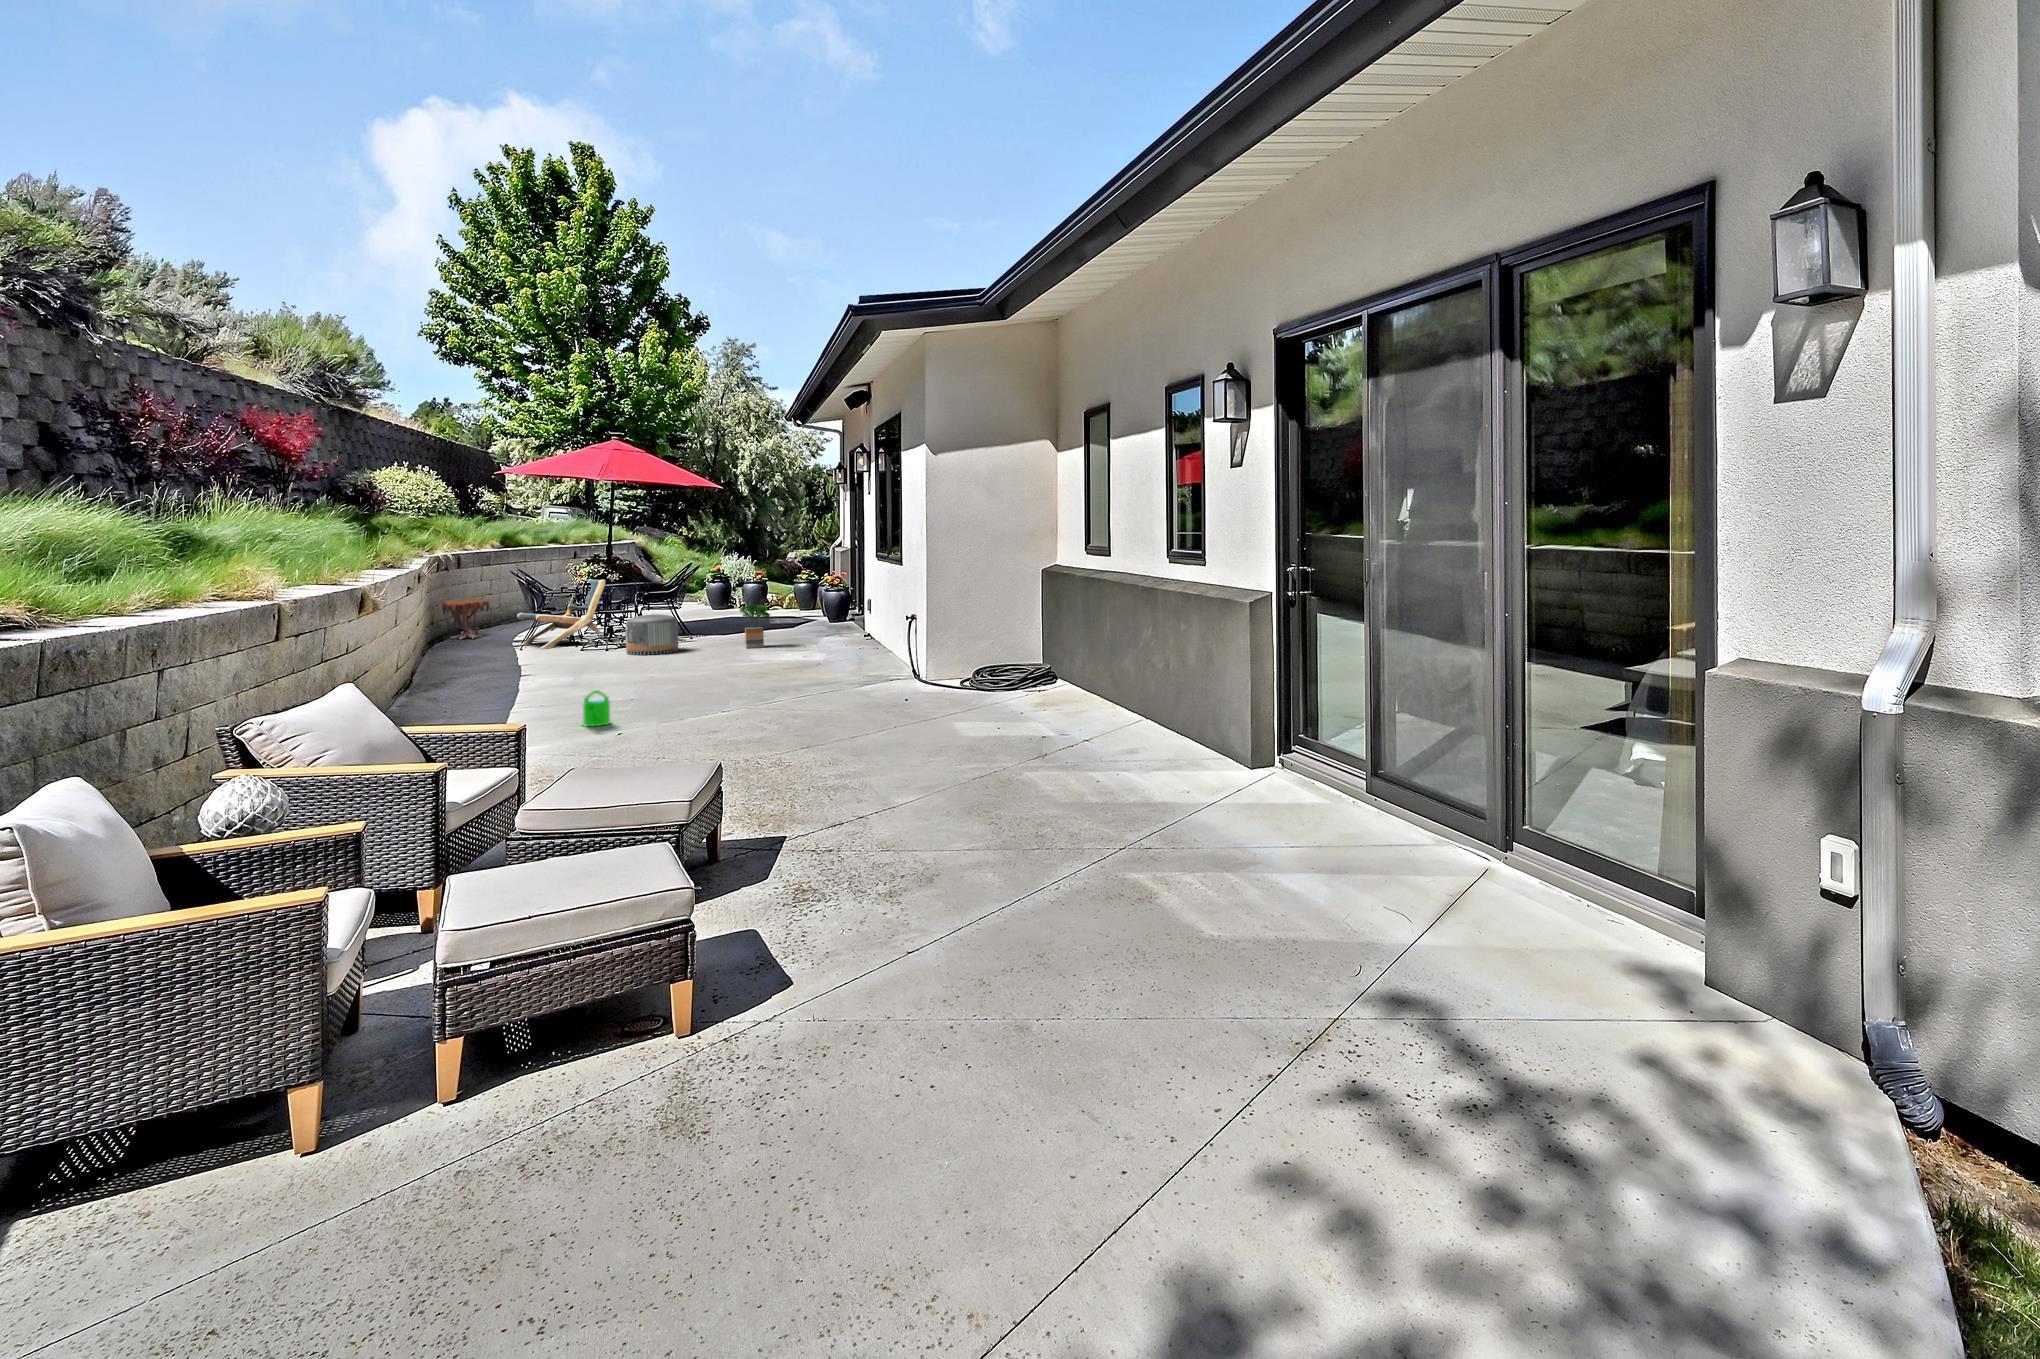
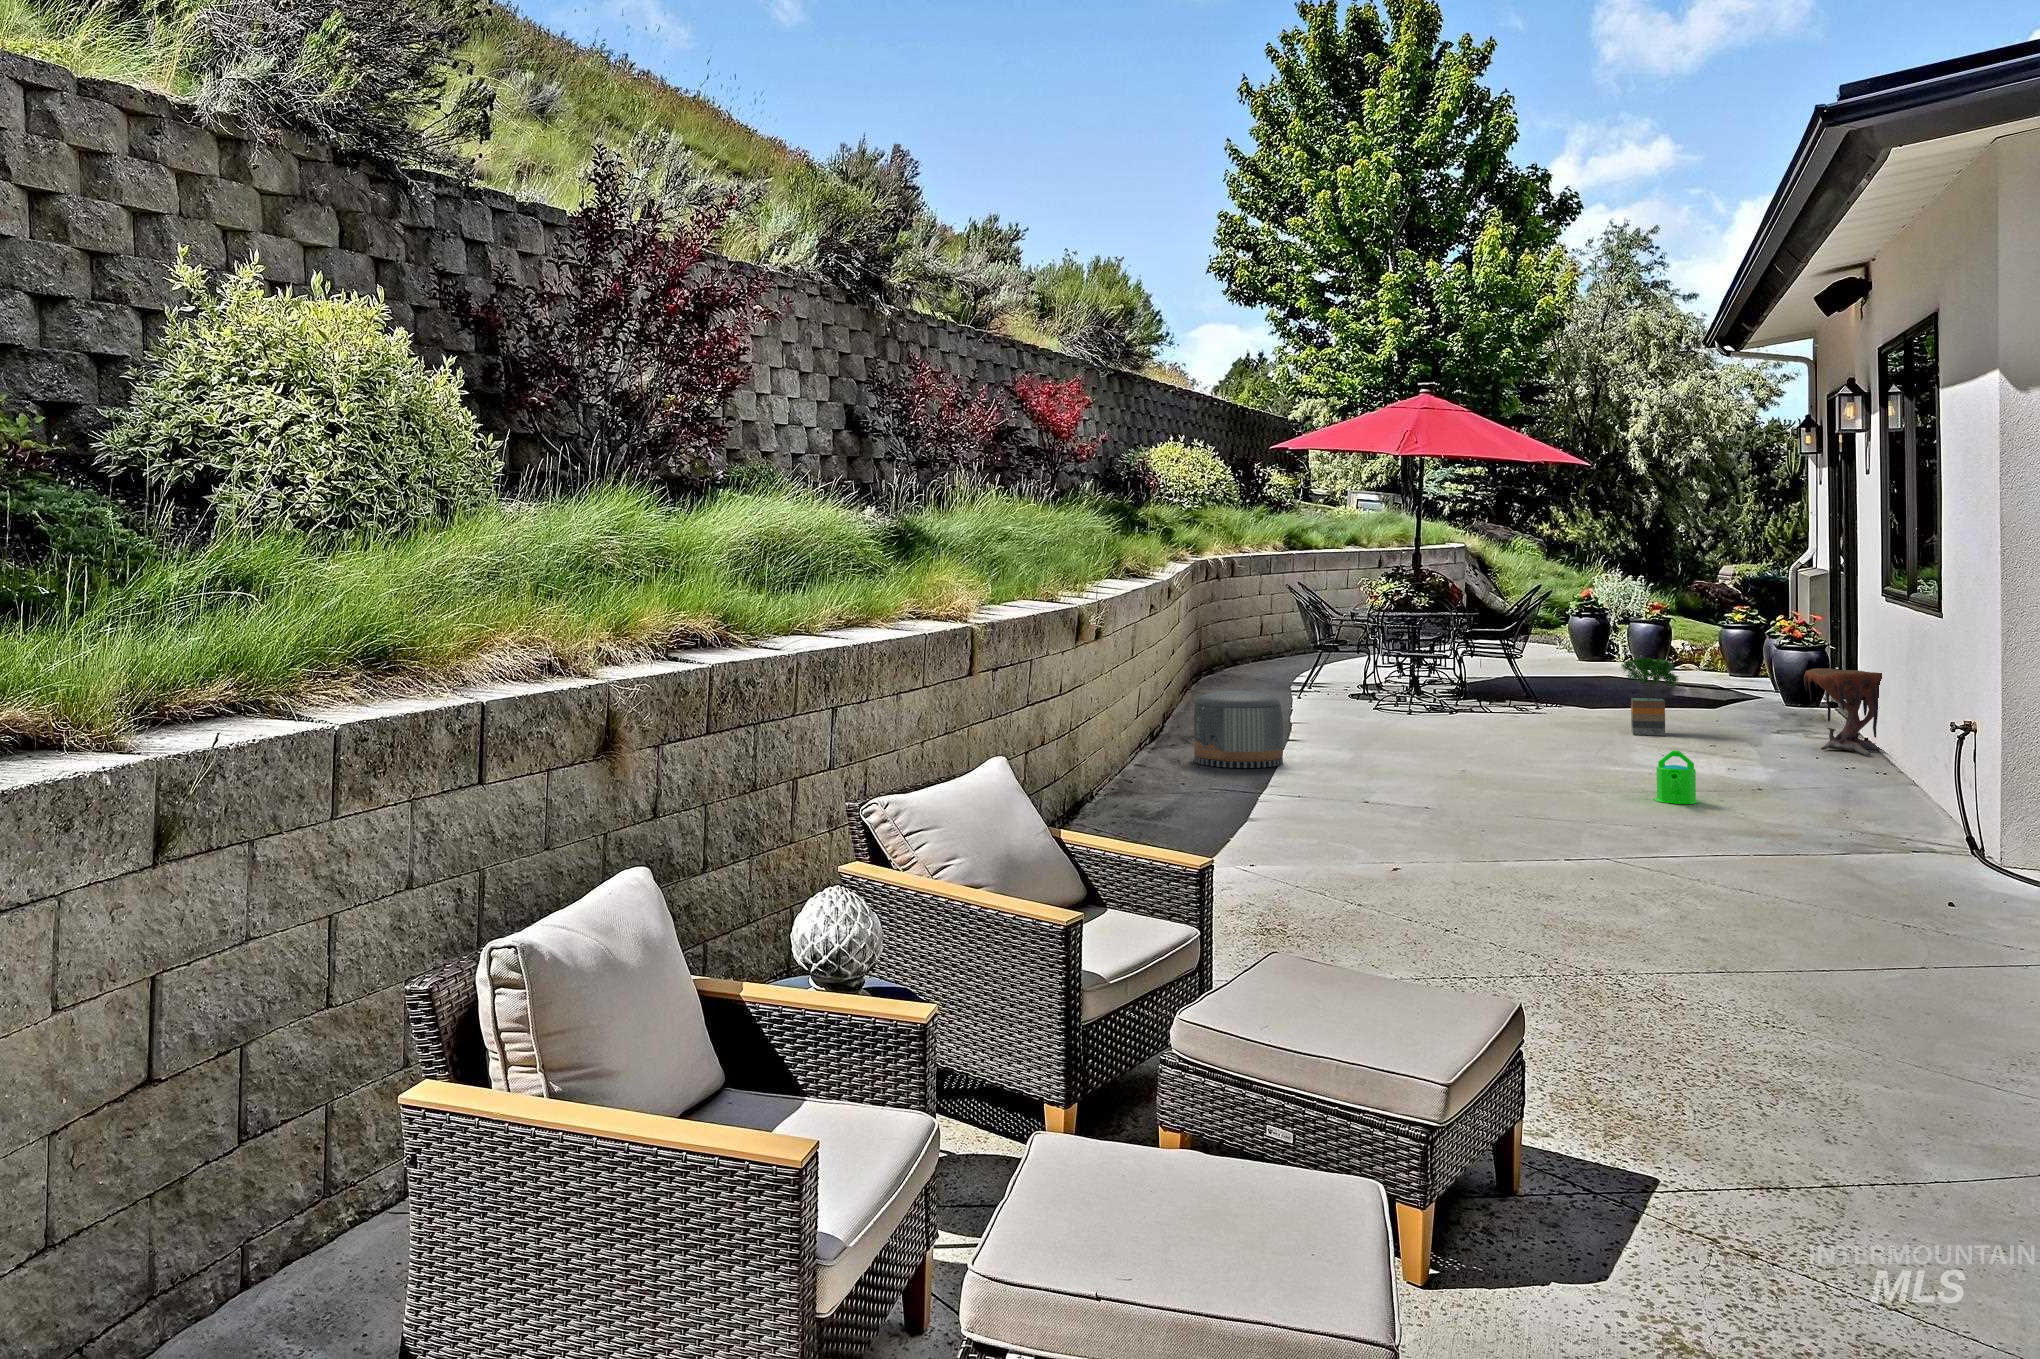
lounge chair: present [517,579,606,648] -> none [1291,602,1412,704]
side table: present [442,598,489,640] -> present [1804,668,1882,755]
pouf: present [626,615,678,655] -> present [1194,691,1283,768]
watering can: present [583,690,611,726] -> present [1654,750,1698,804]

